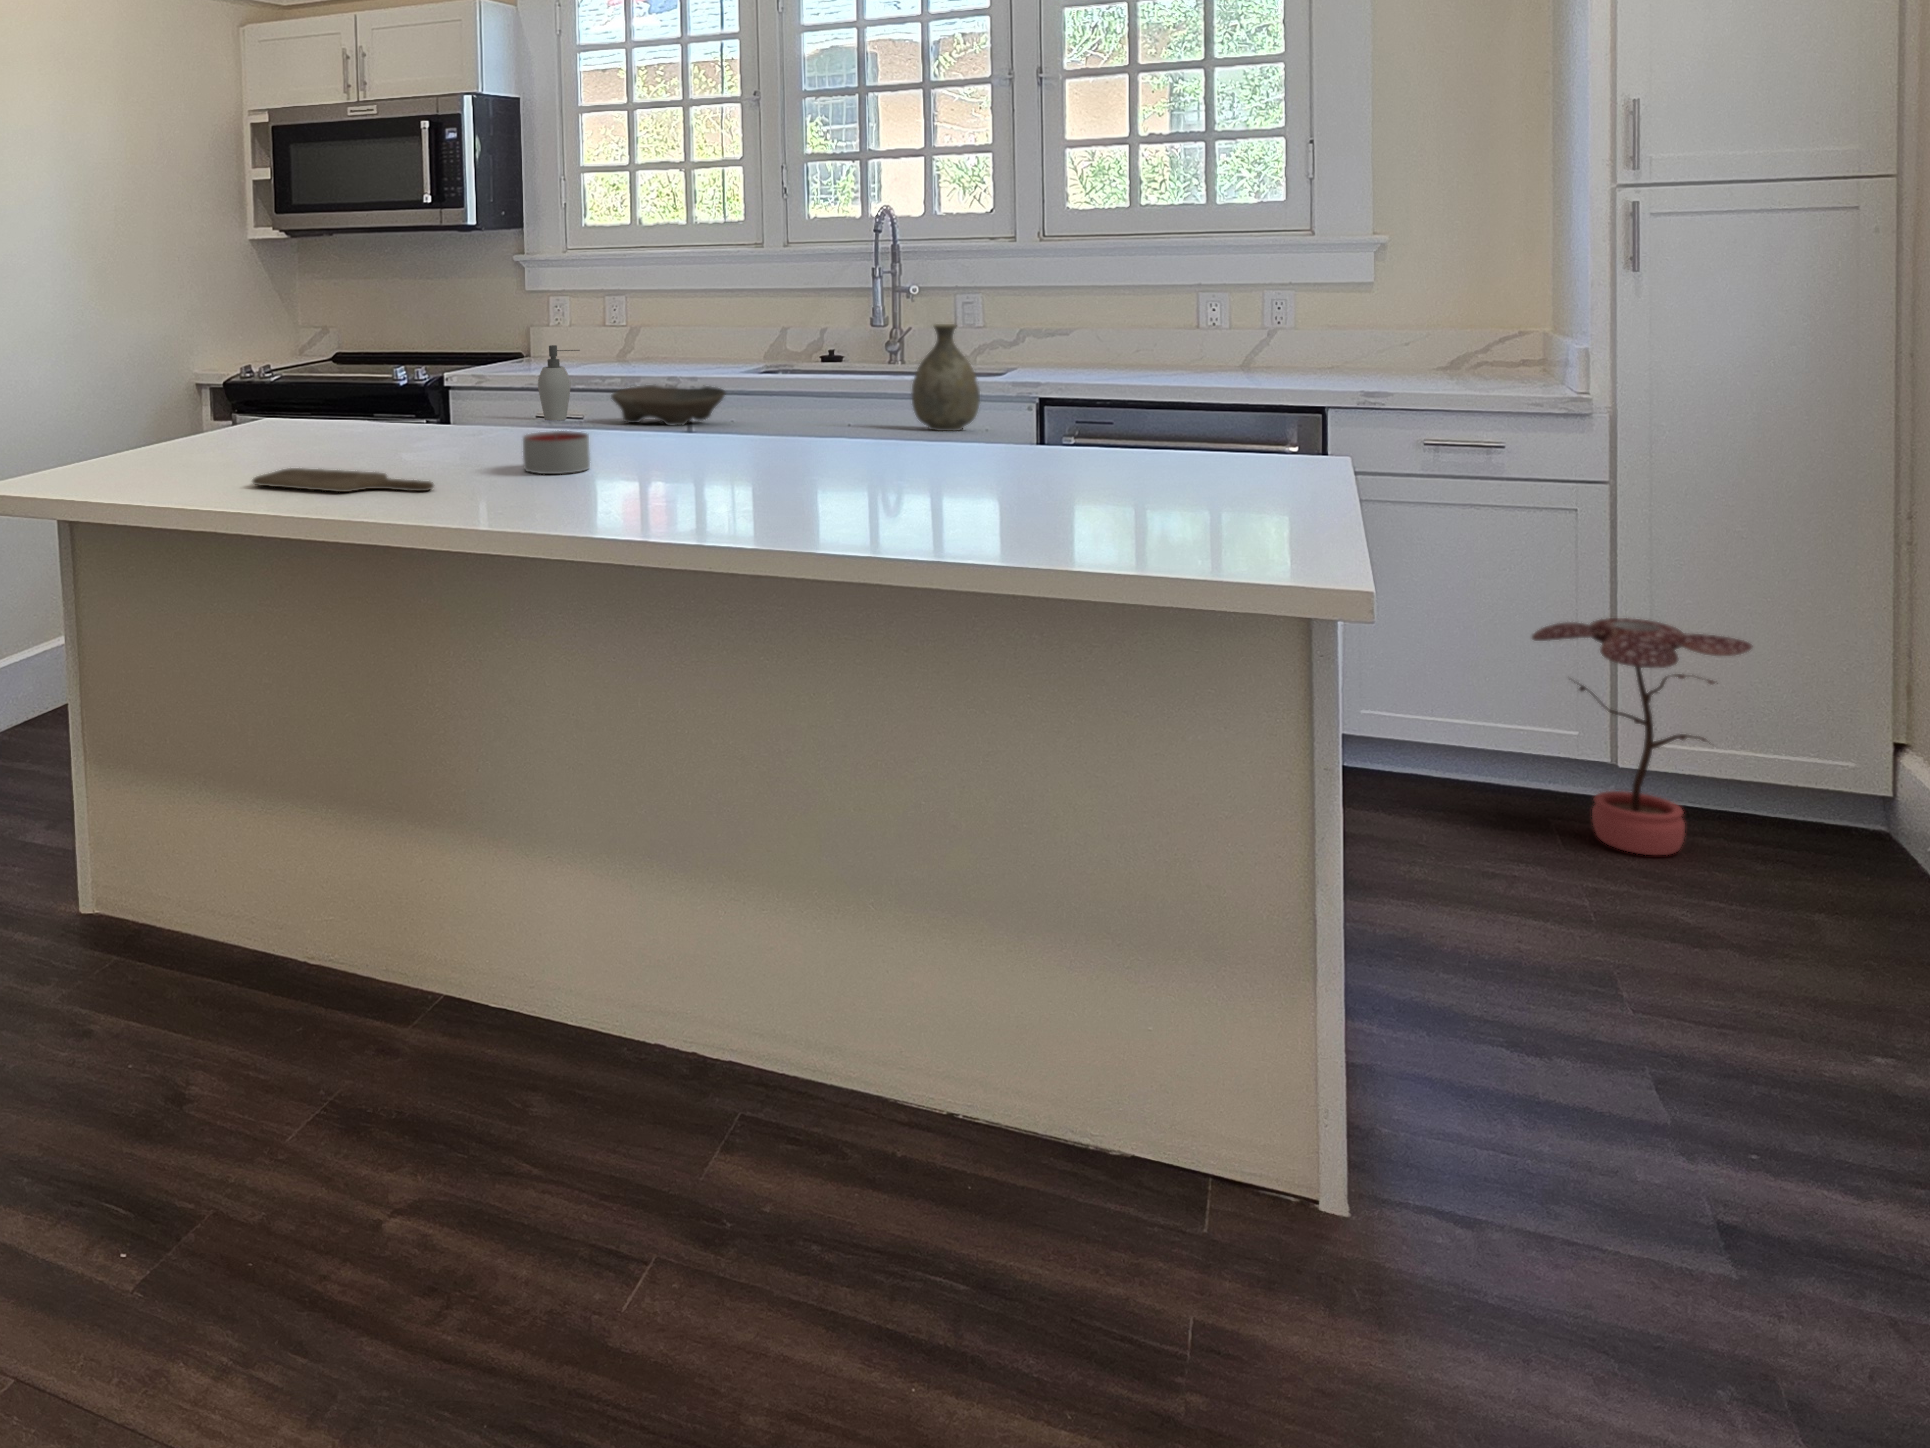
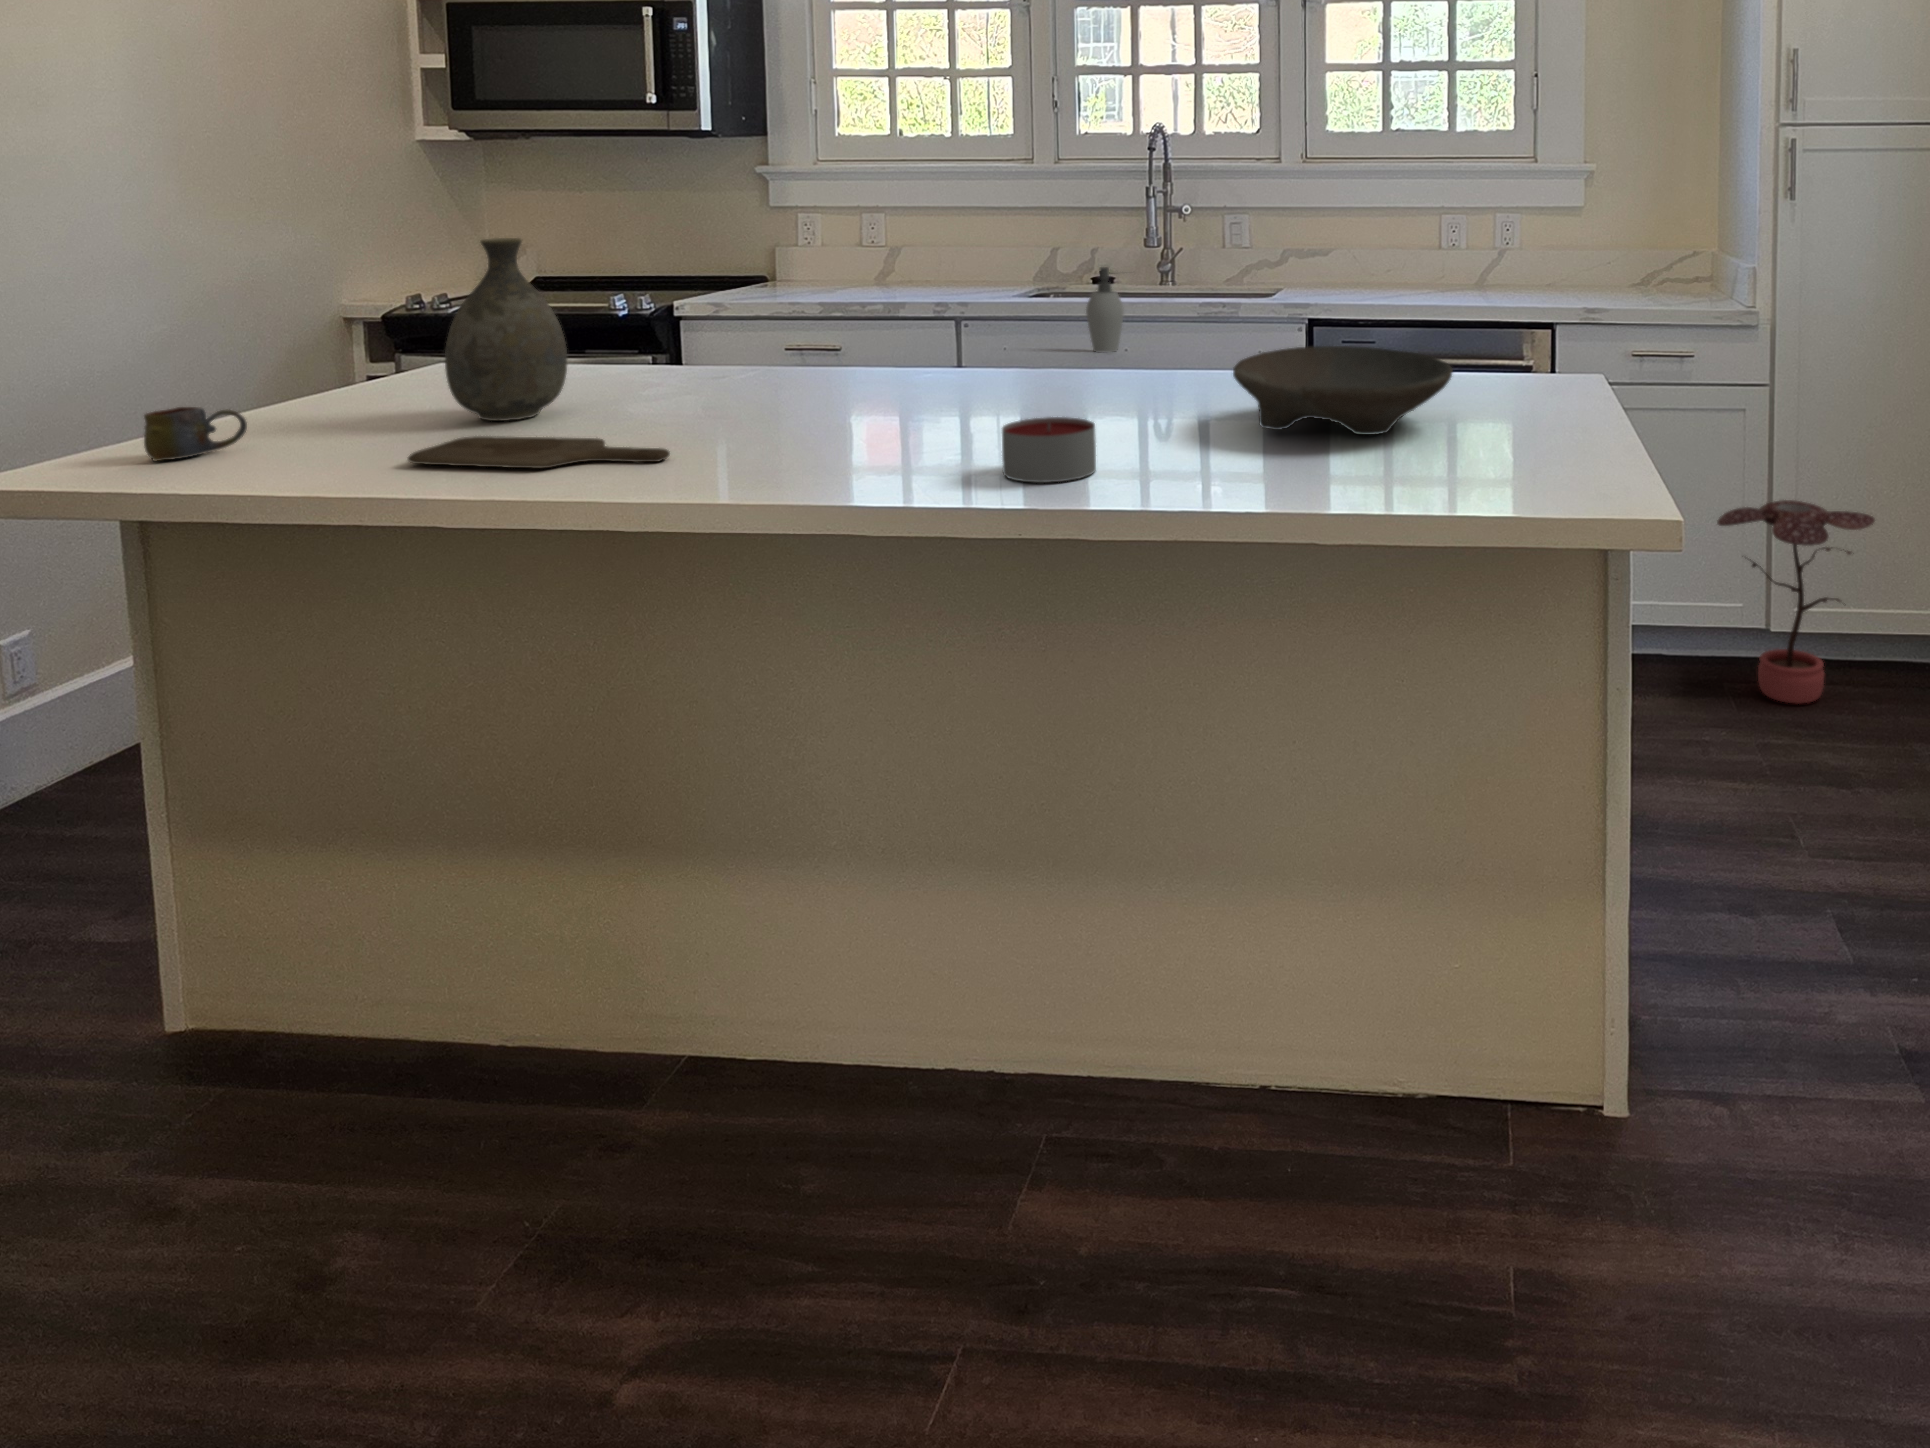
vase: present [912,324,980,431] -> present [445,238,567,421]
soap dispenser: present [538,345,580,421] -> present [1086,267,1124,353]
bowl: present [611,385,726,426] -> present [1233,346,1453,435]
candle: present [523,431,590,474] -> present [1002,417,1096,483]
mug: none [86,439,147,477] -> present [144,407,247,461]

